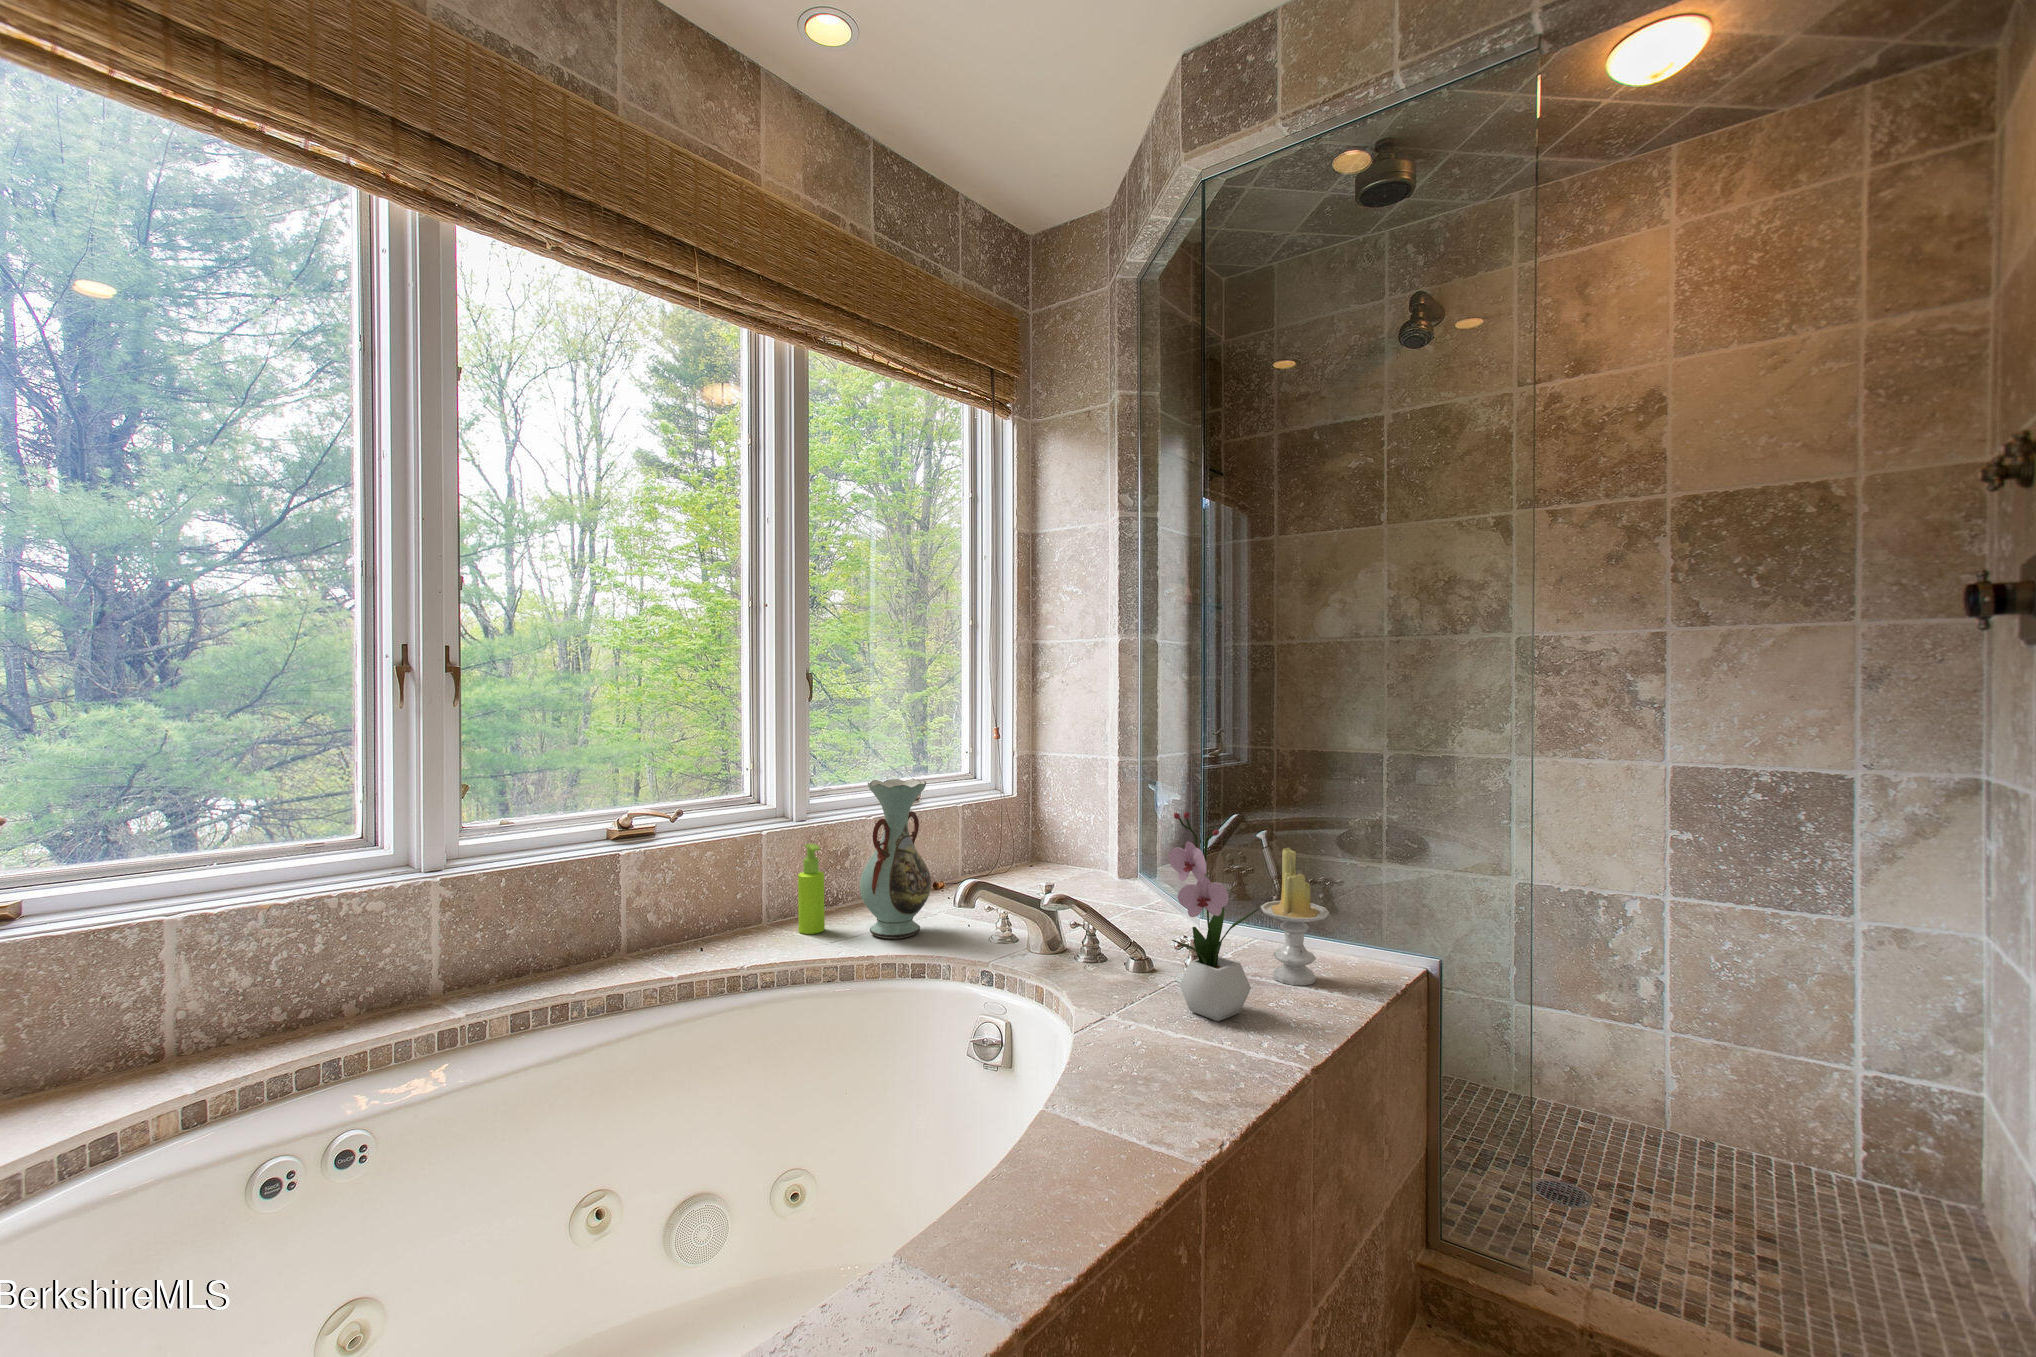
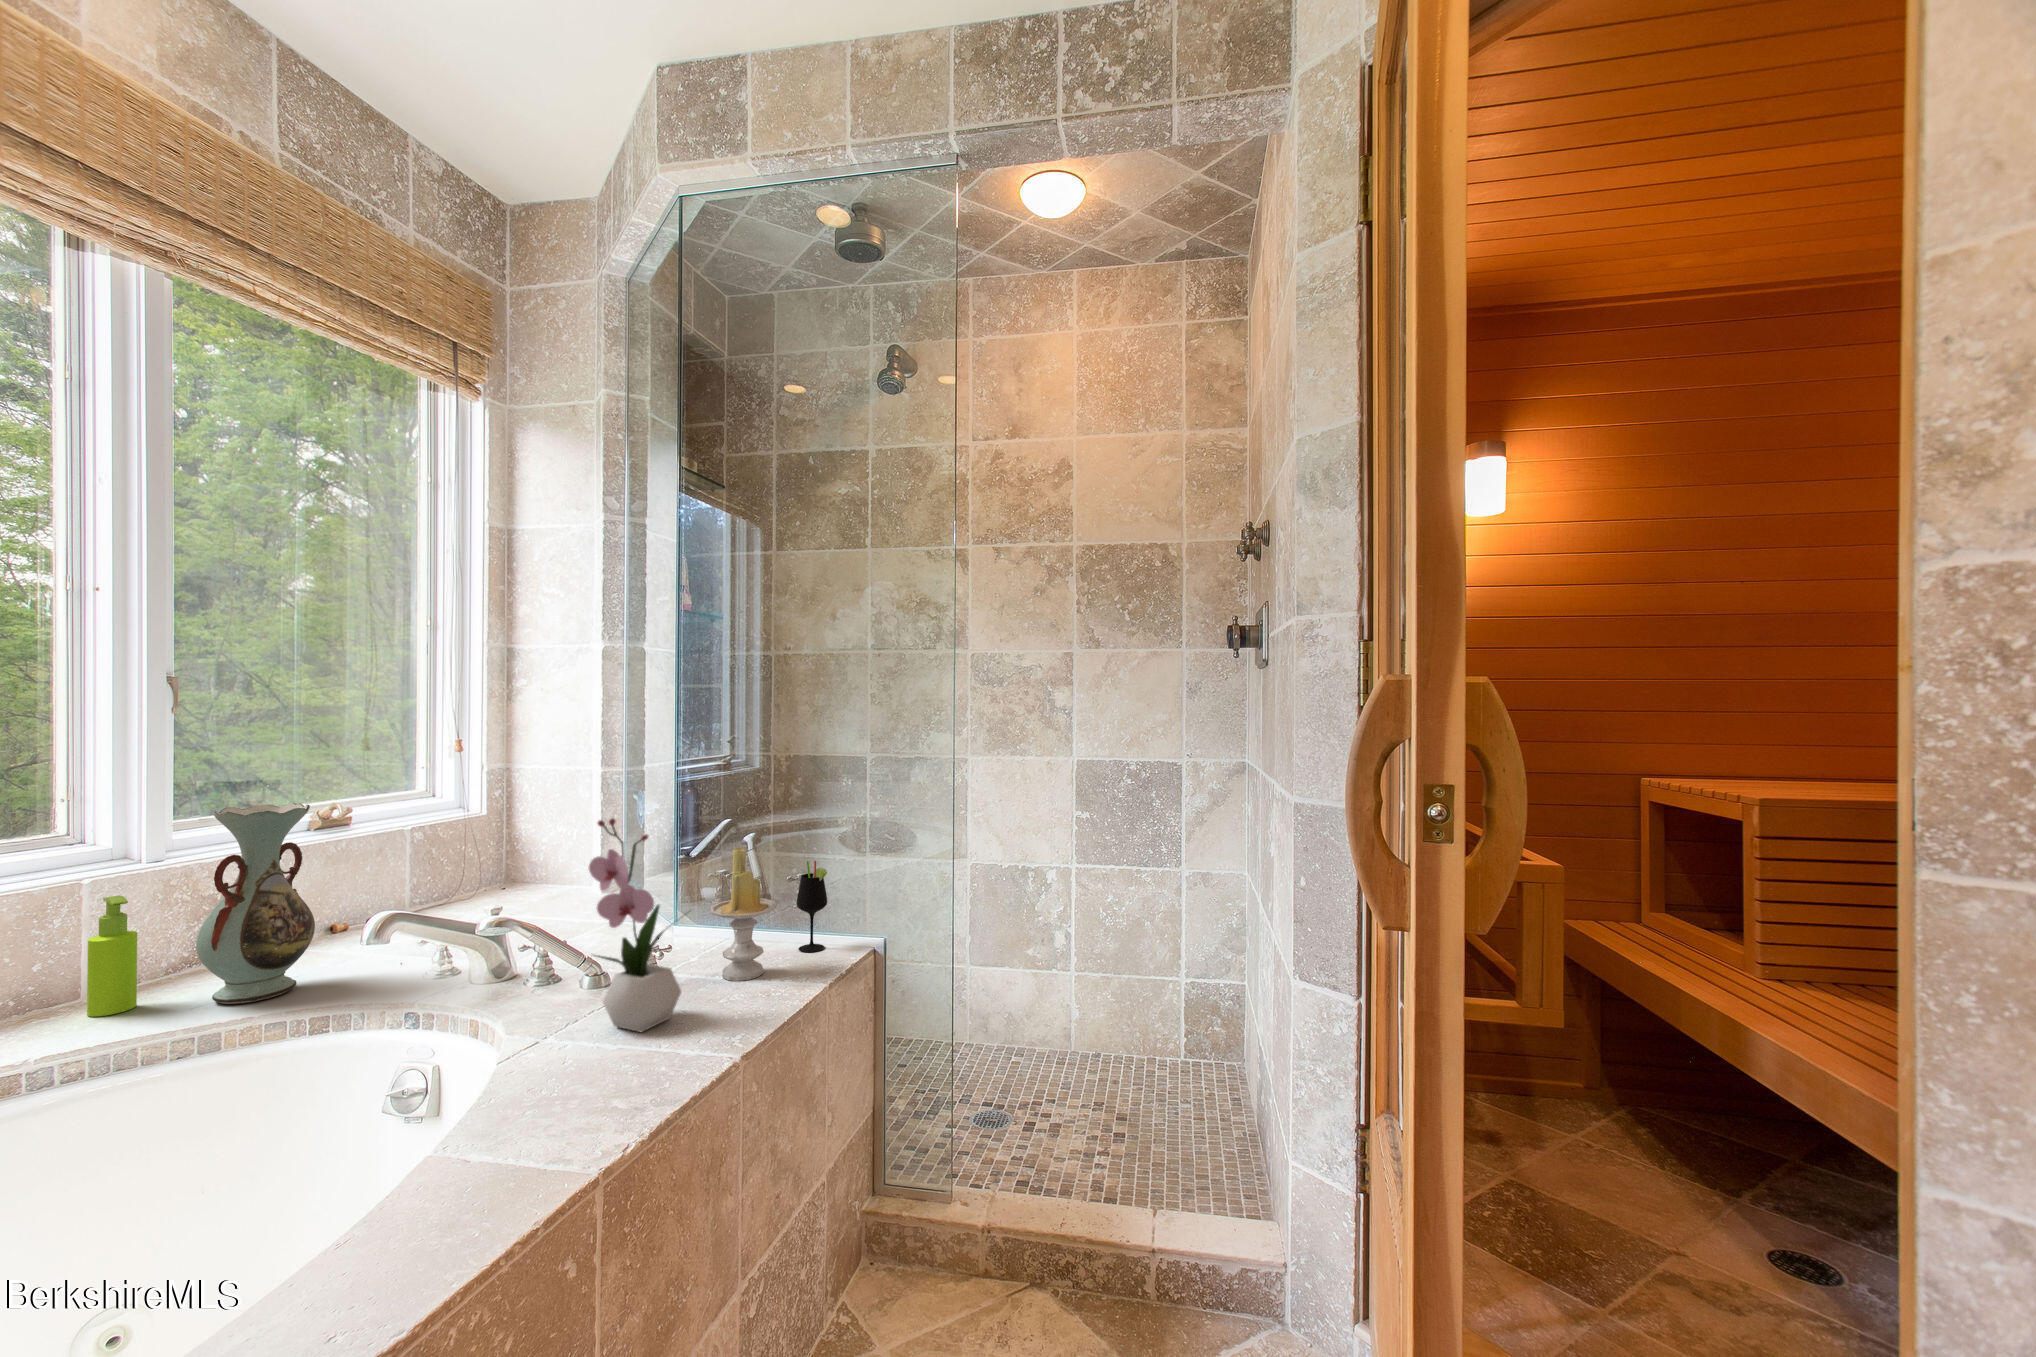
wine glass: none [1341,868,1377,966] -> present [797,861,827,952]

